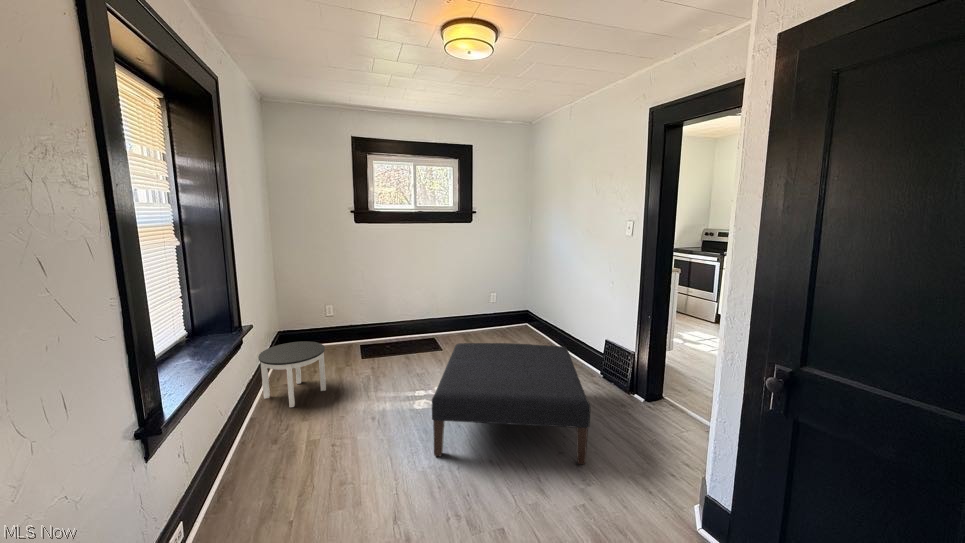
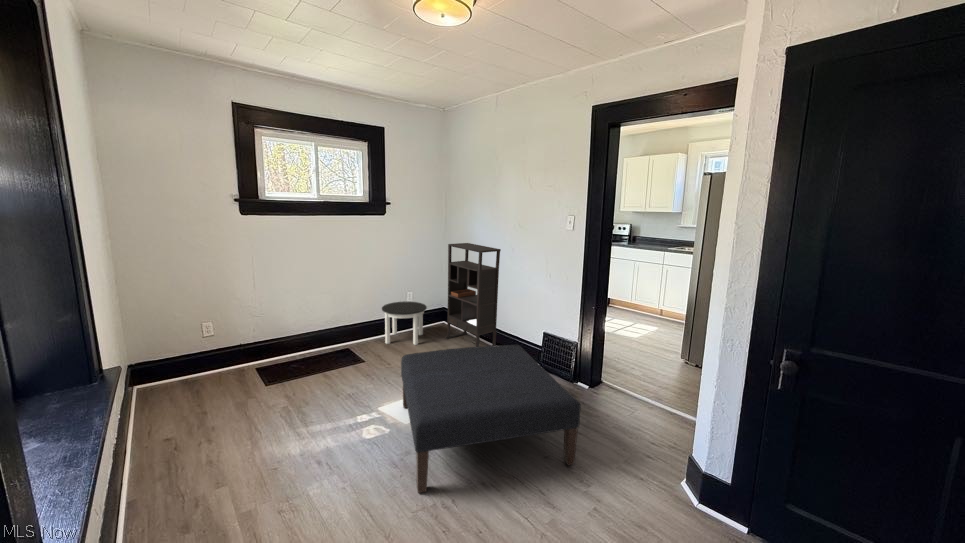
bookshelf: none [521,249,571,355] -> present [446,243,501,347]
round table: present [258,341,326,407] -> present [382,301,427,345]

